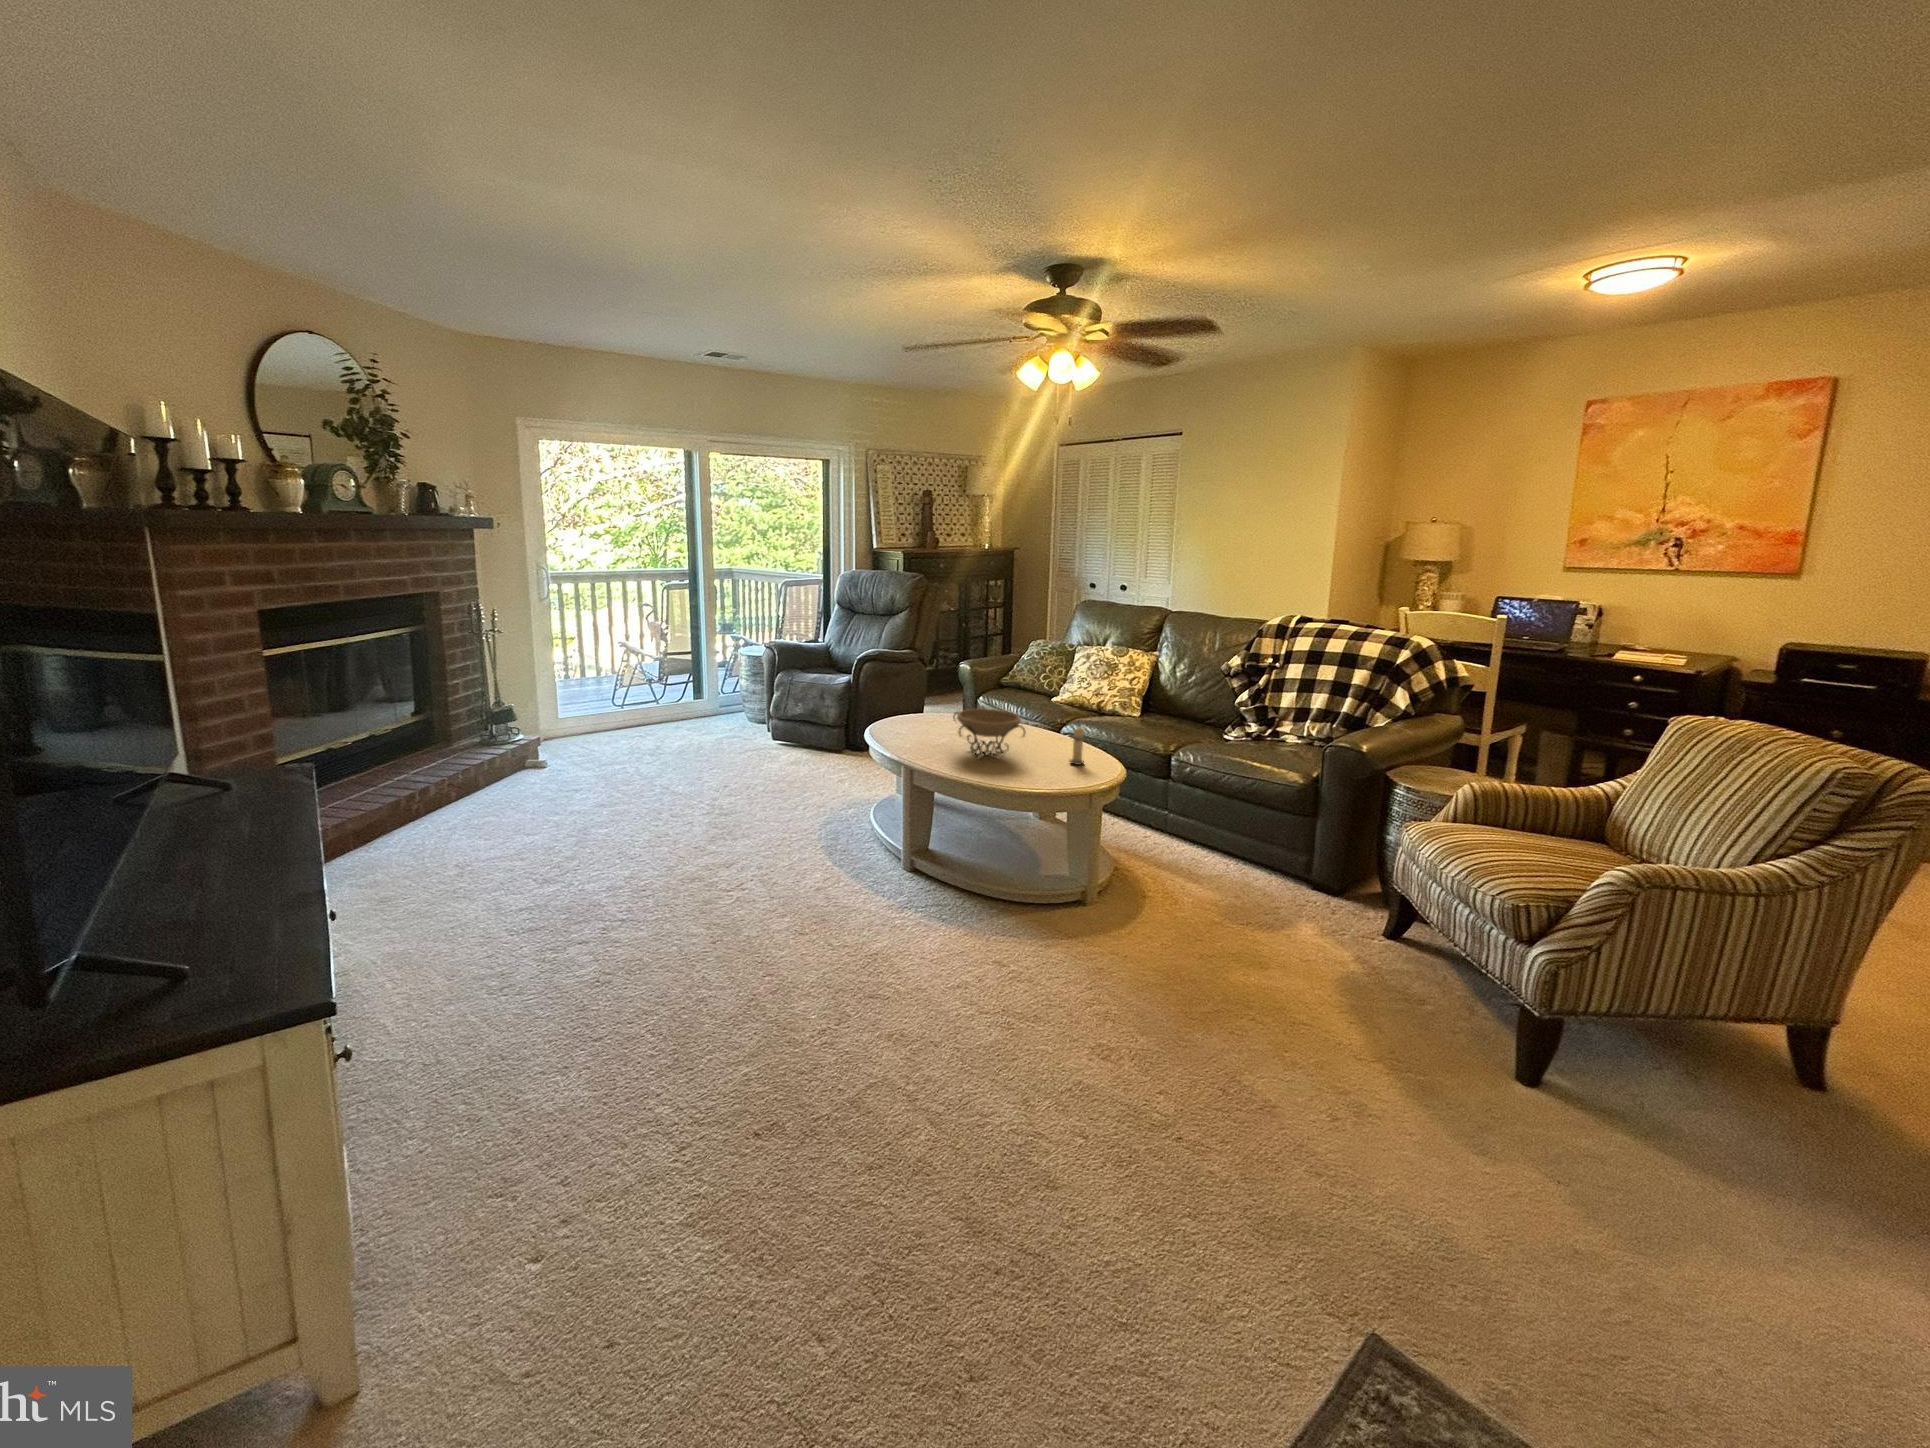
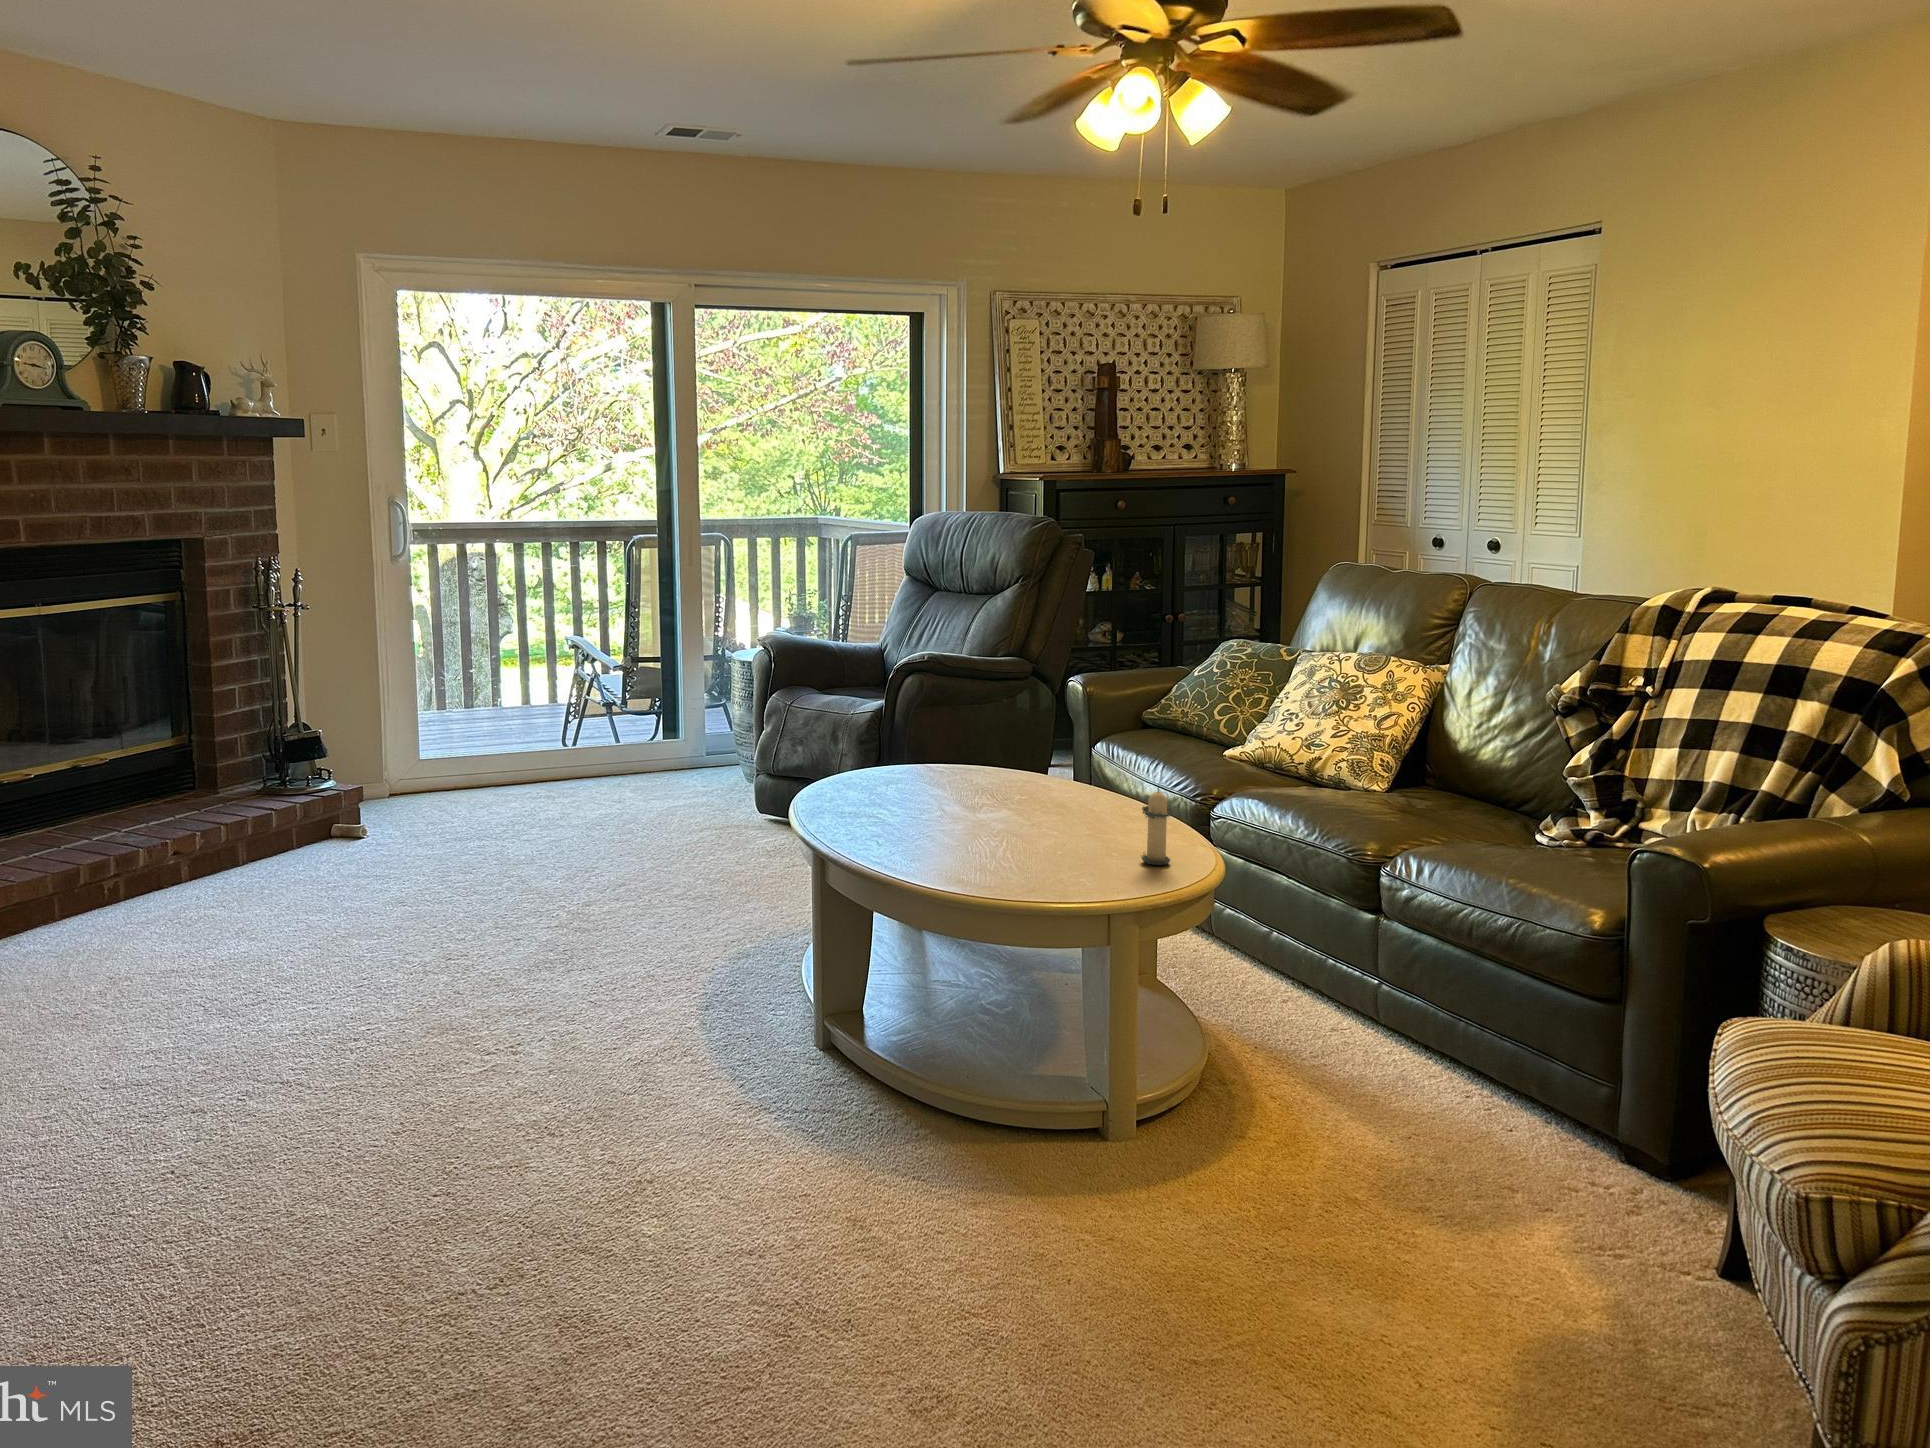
decorative bowl: present [953,709,1026,756] -> none [927,754,1066,844]

